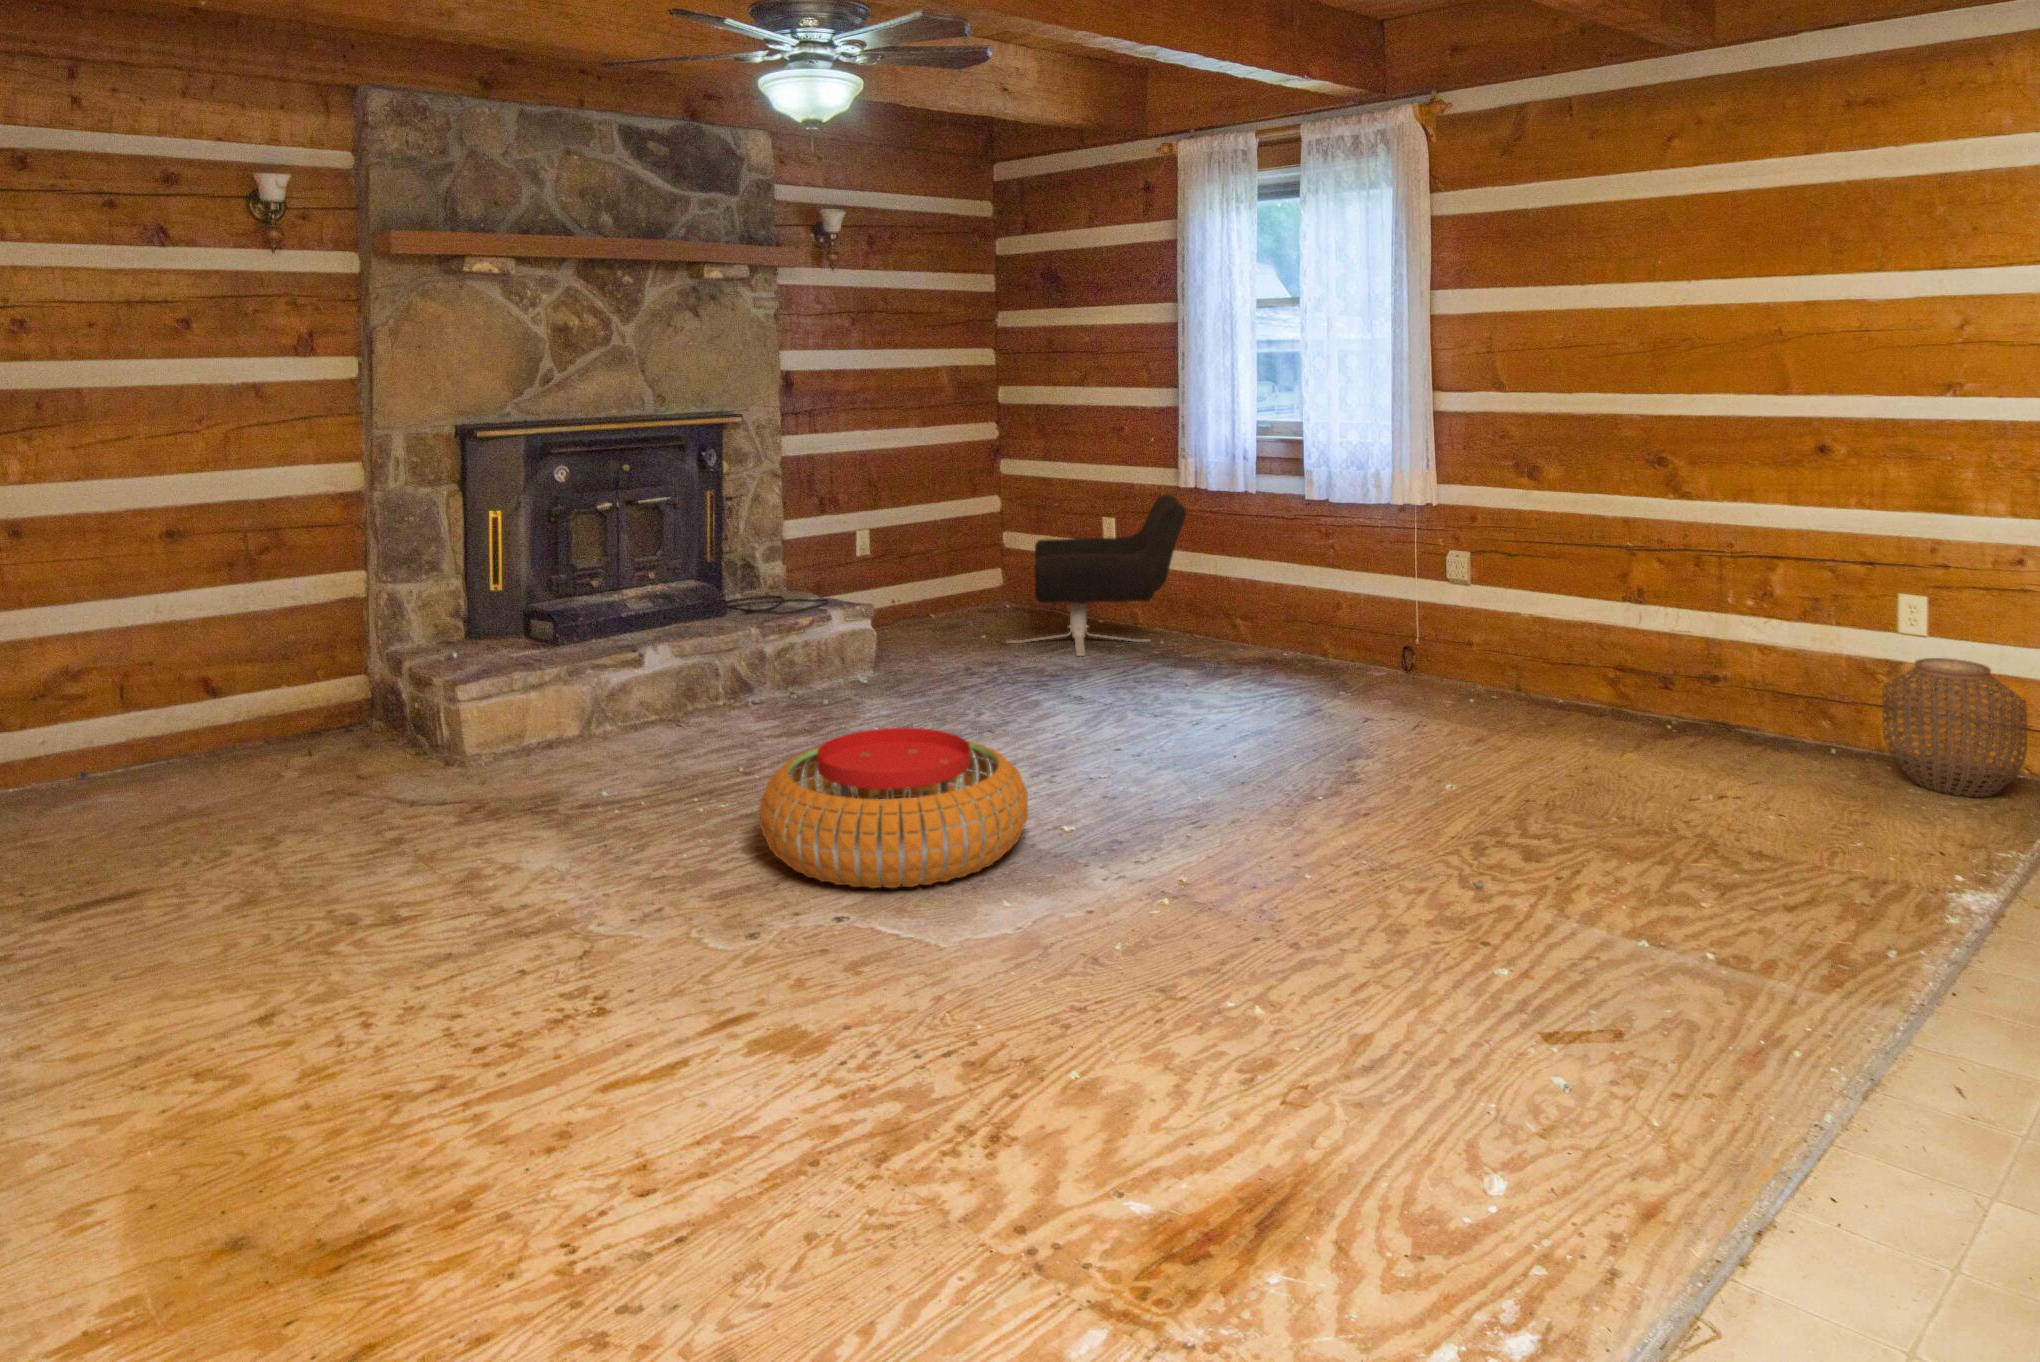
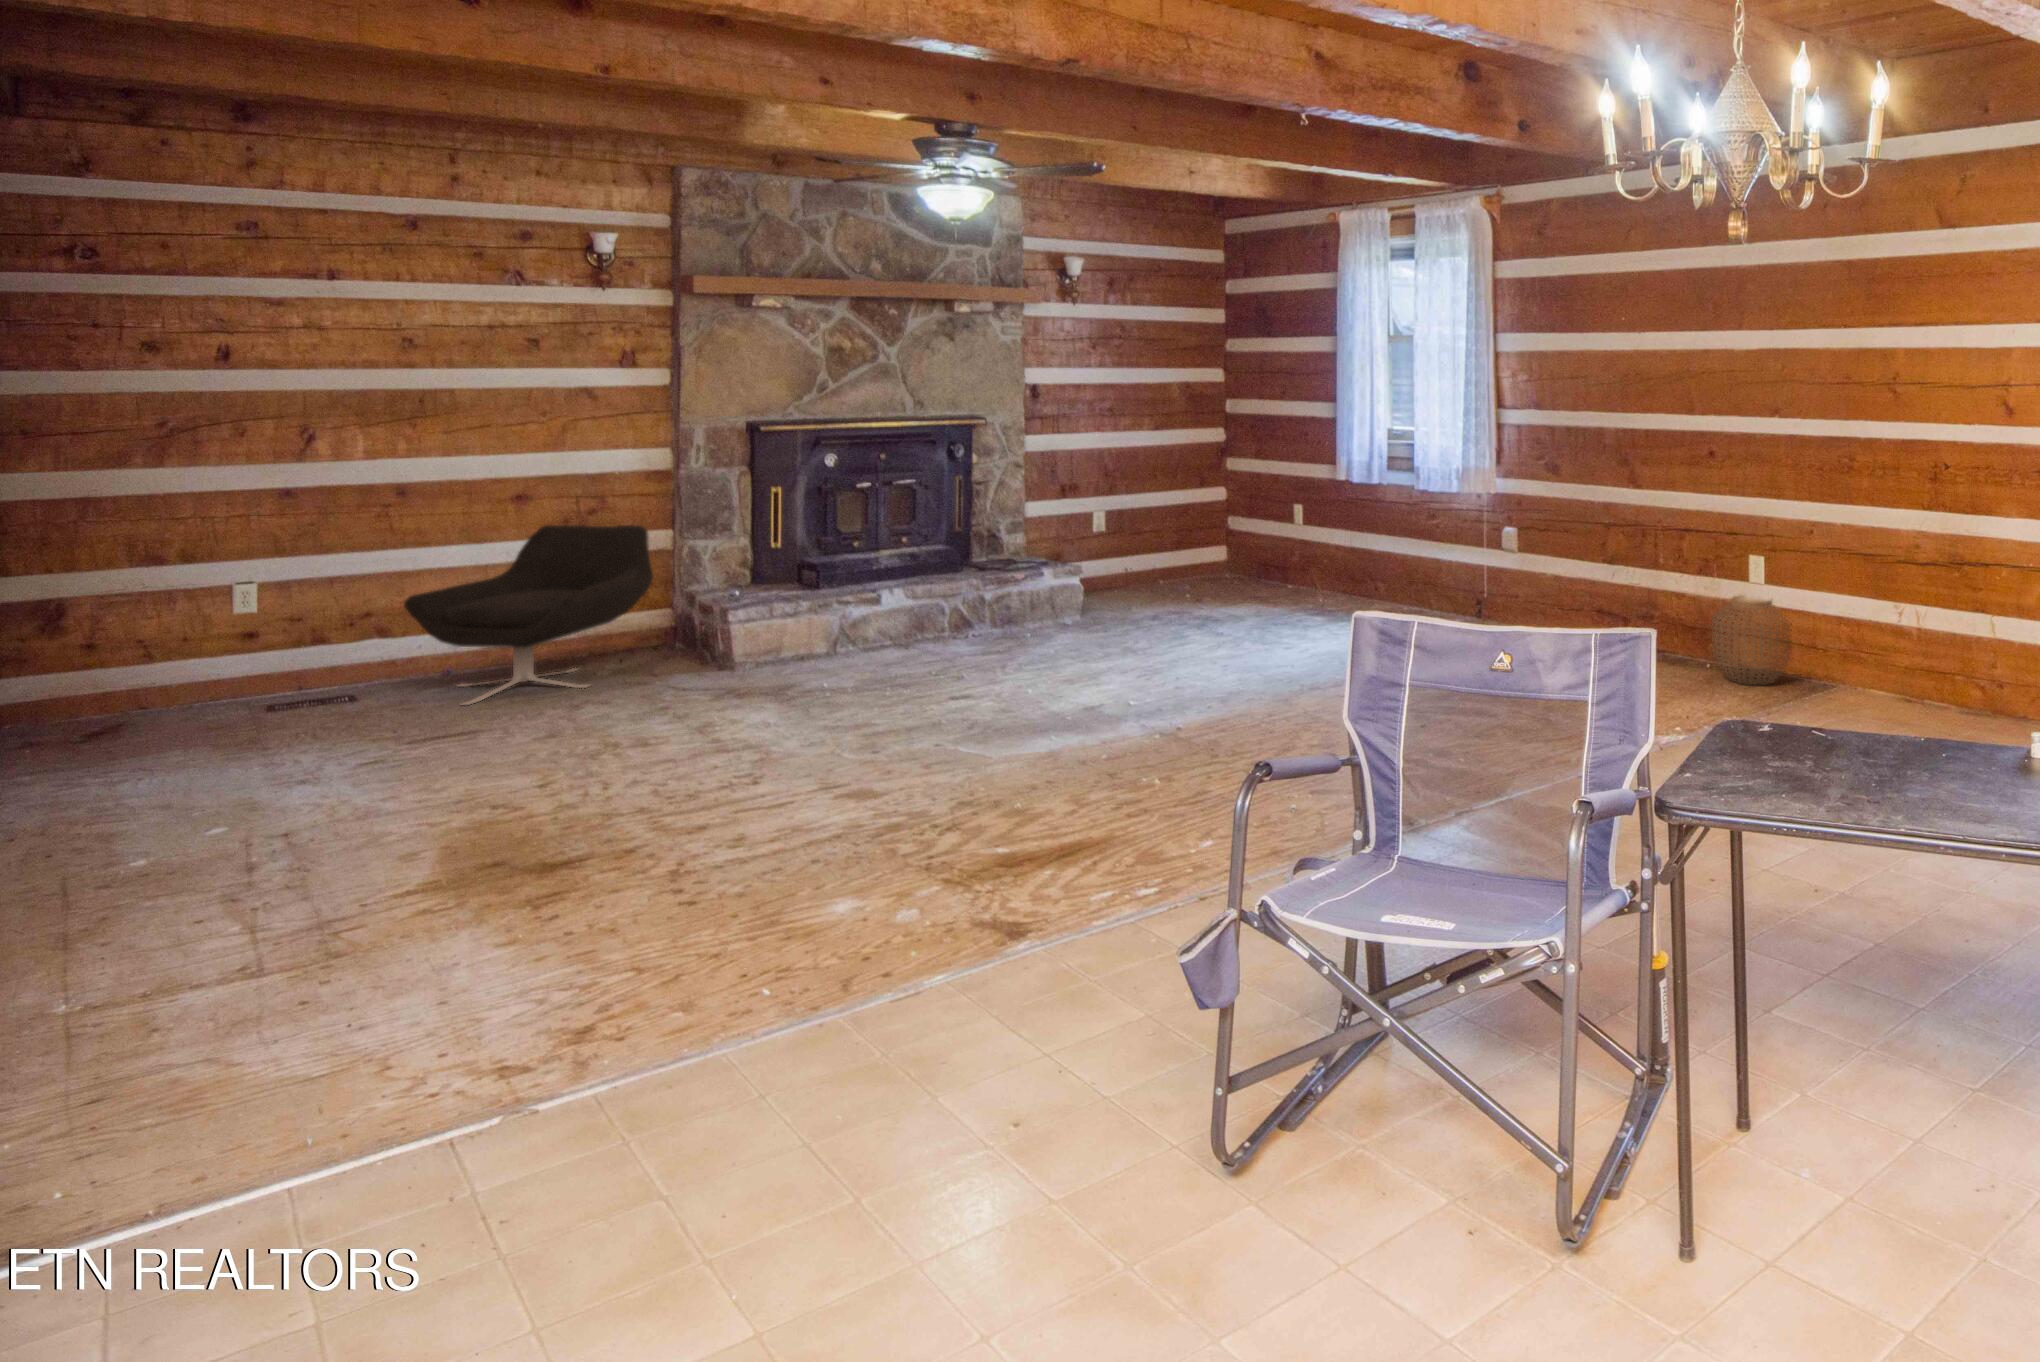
lounge chair: present [1007,495,1186,656] -> present [404,525,653,705]
pouf: present [759,728,1028,888] -> none [913,632,1104,727]

